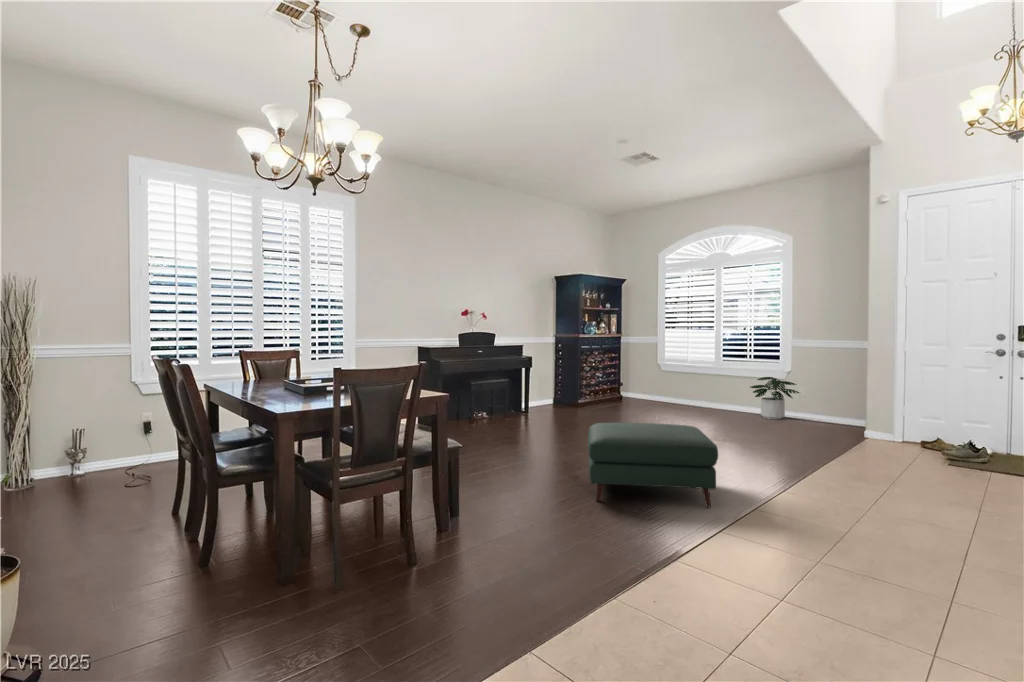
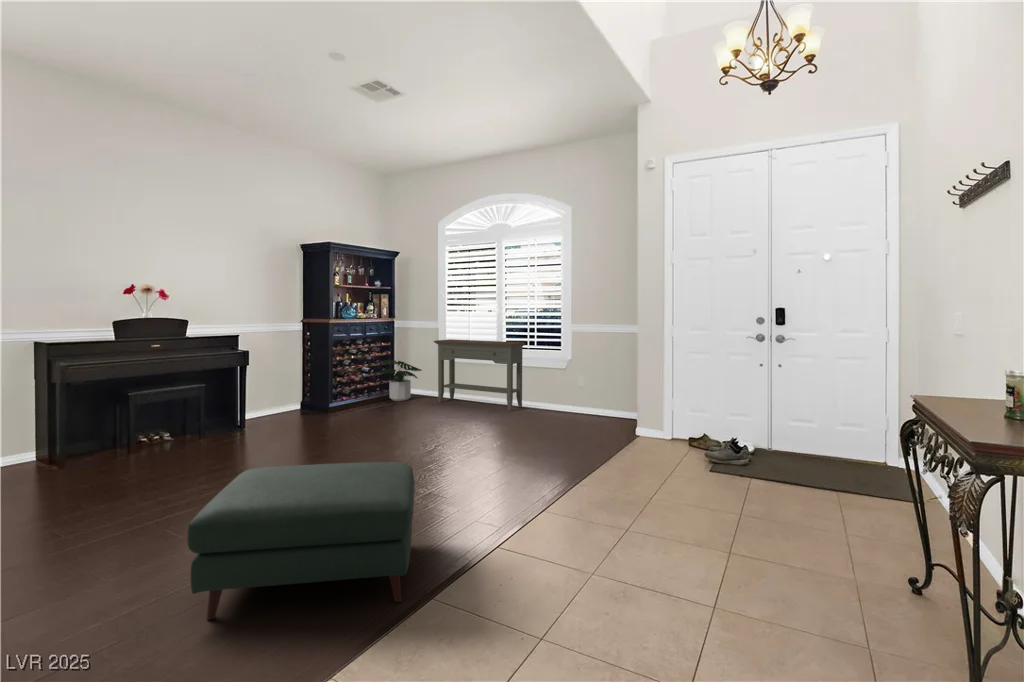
console table: none [658,352,743,413] -> present [434,339,526,411]
potted plant: present [750,377,800,419] -> present [376,360,422,401]

